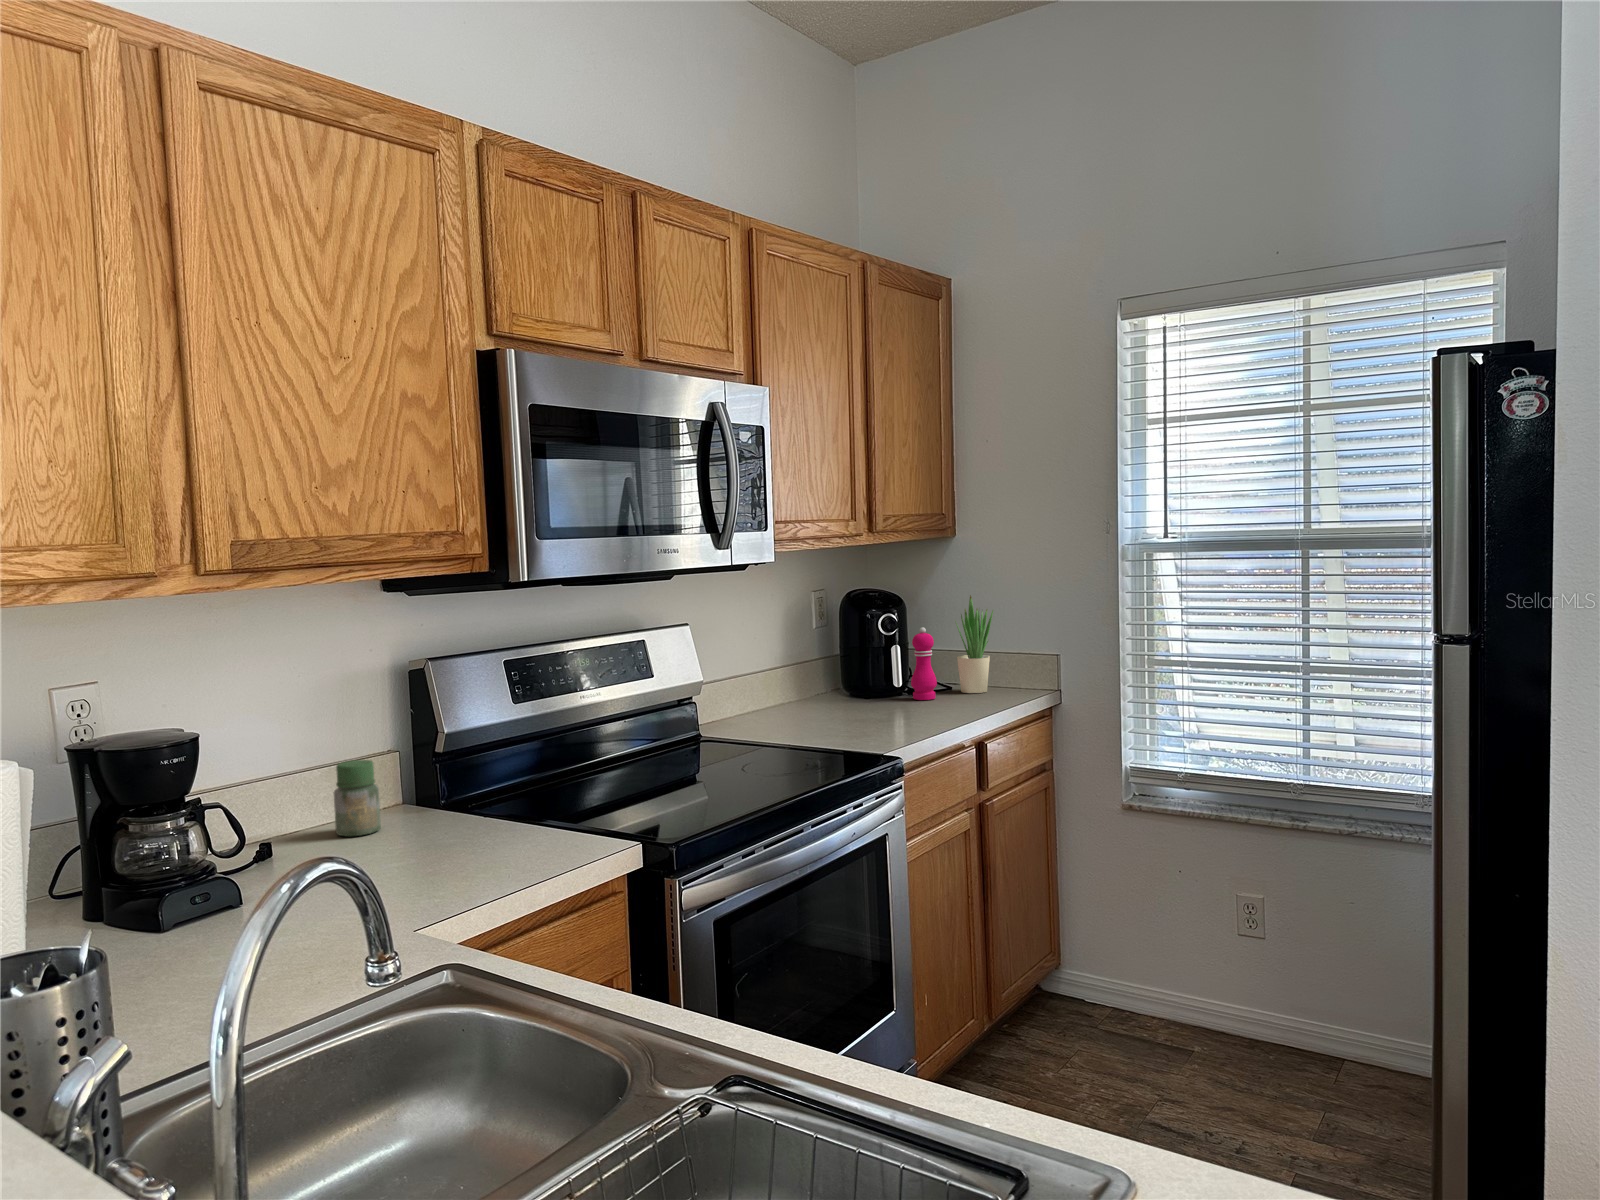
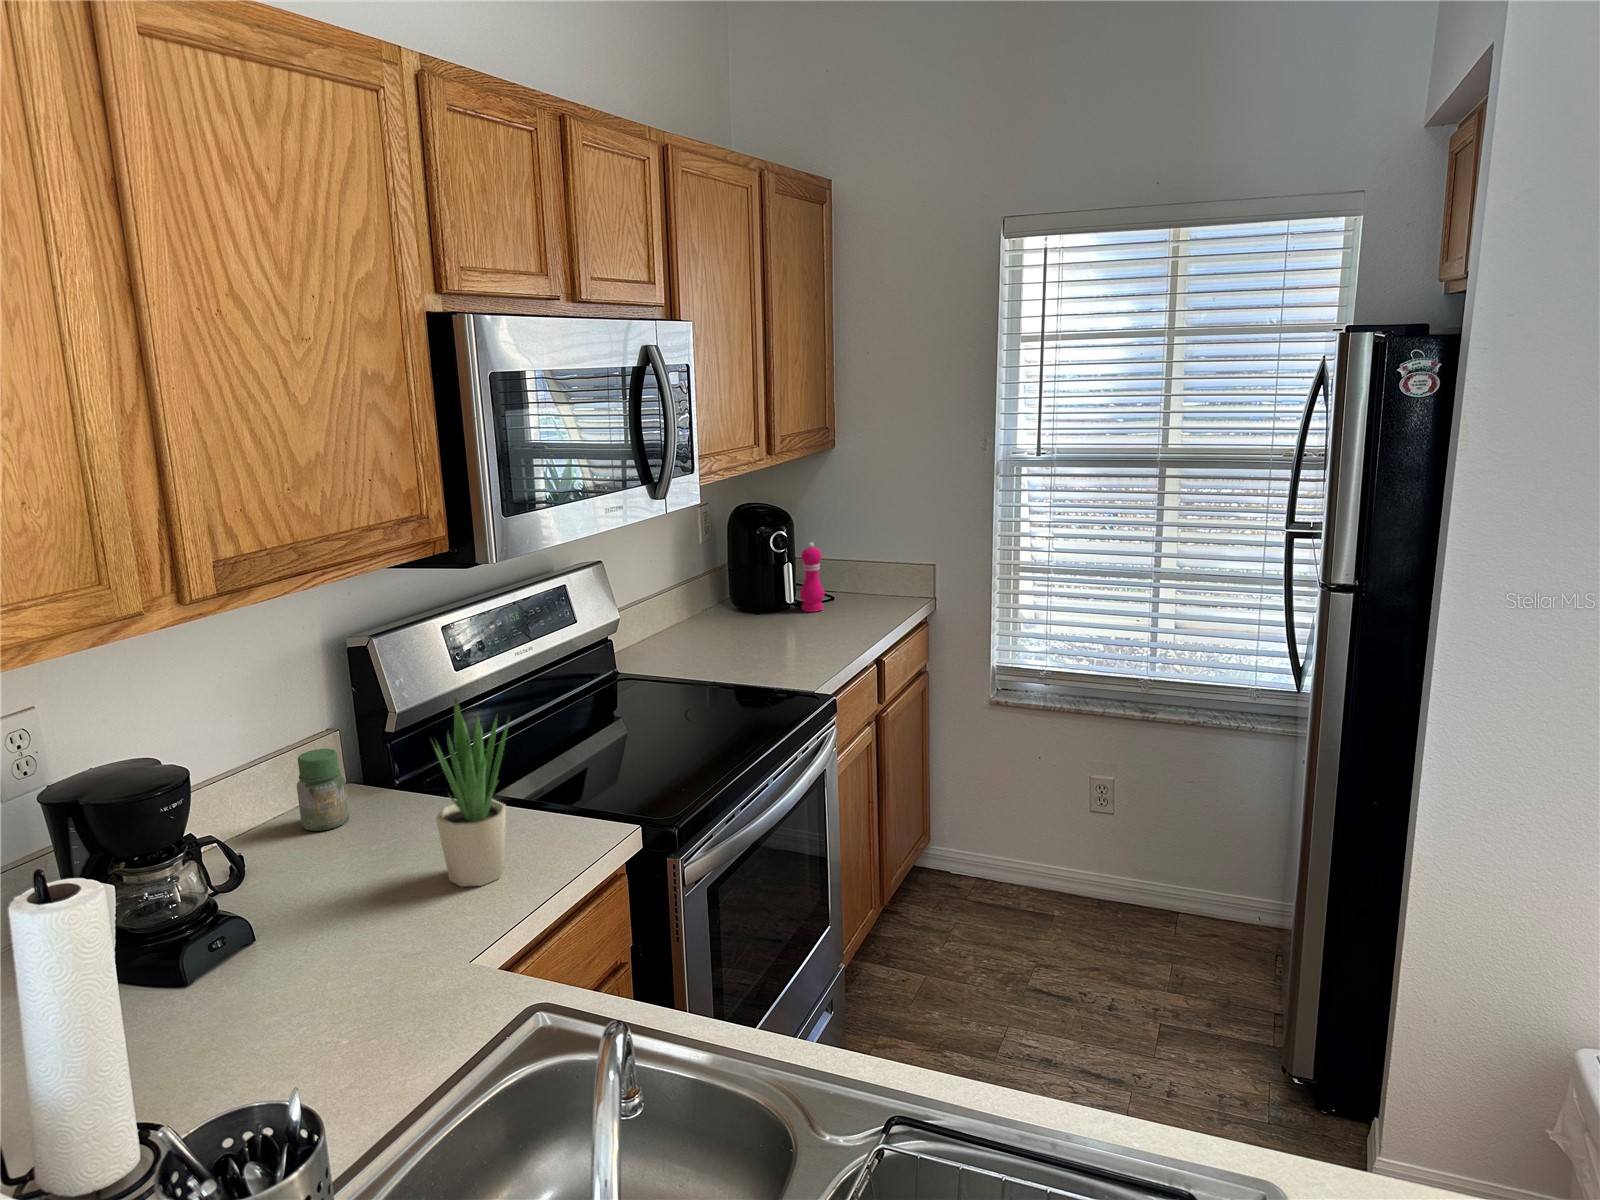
potted plant: present [955,595,993,693] -> present [434,697,509,887]

